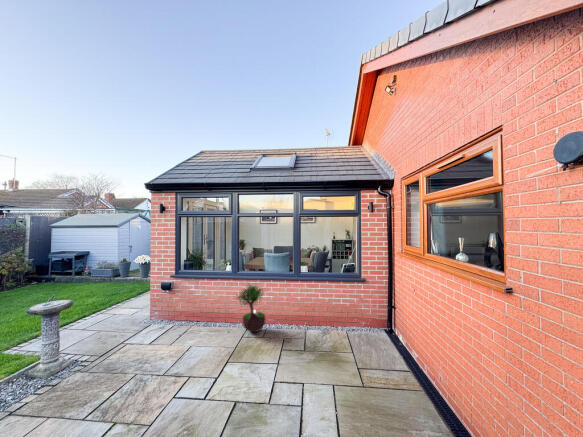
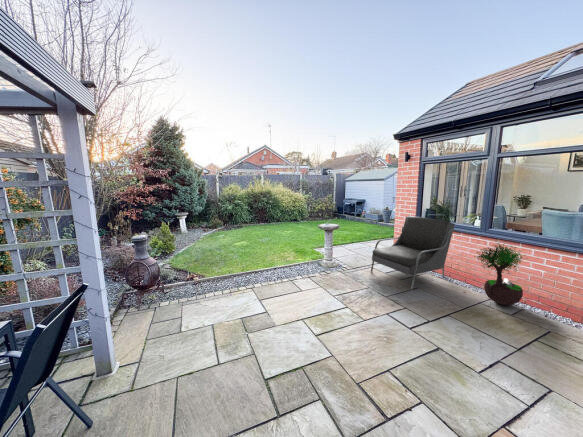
armchair: none [129,270,215,352] -> present [371,216,456,290]

